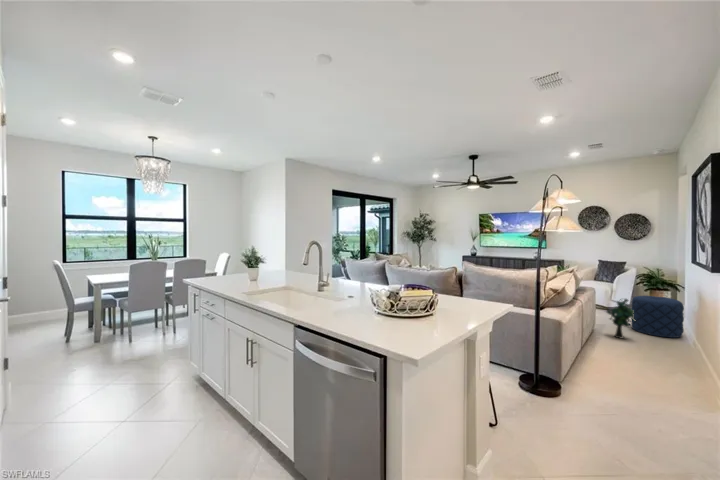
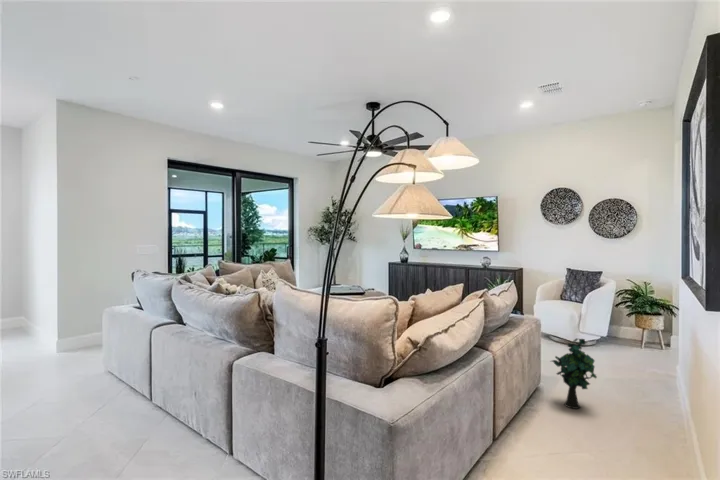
pouf: present [631,296,684,338] -> none [598,329,675,402]

